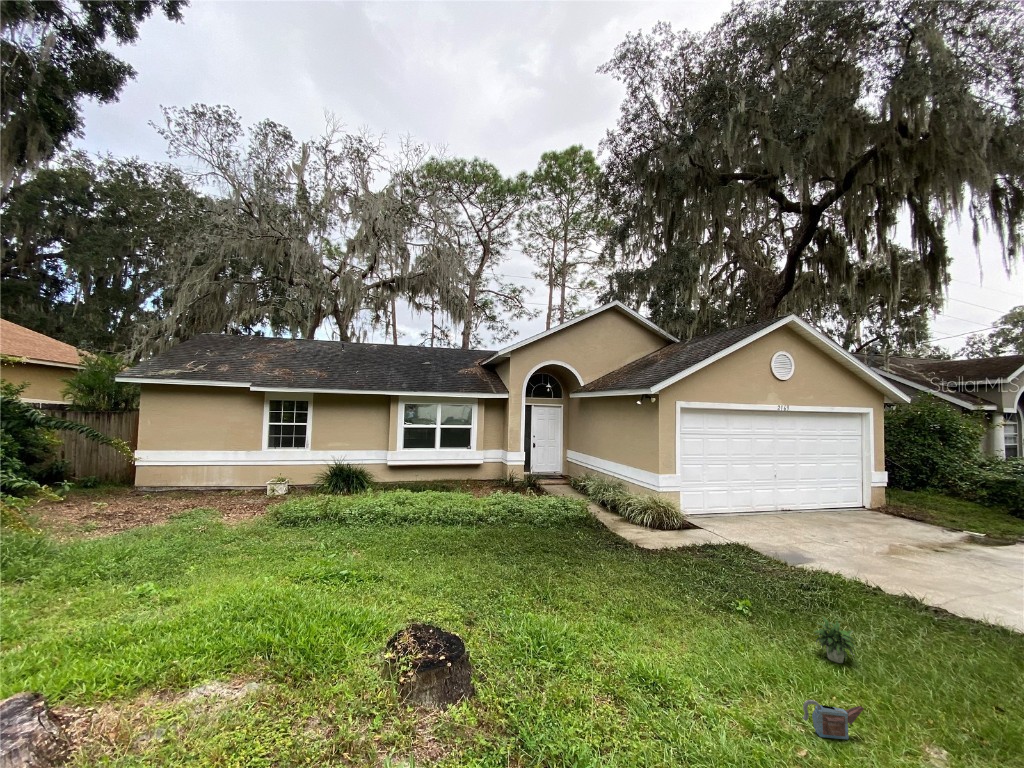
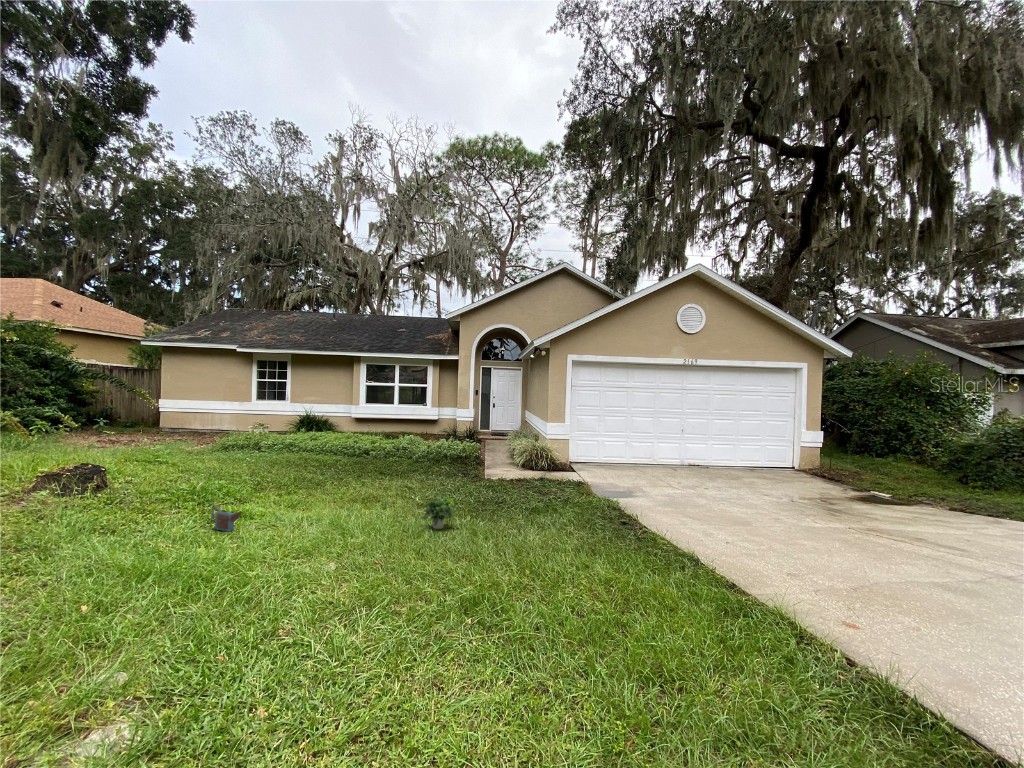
watering can: present [803,700,864,740] -> present [211,506,242,532]

